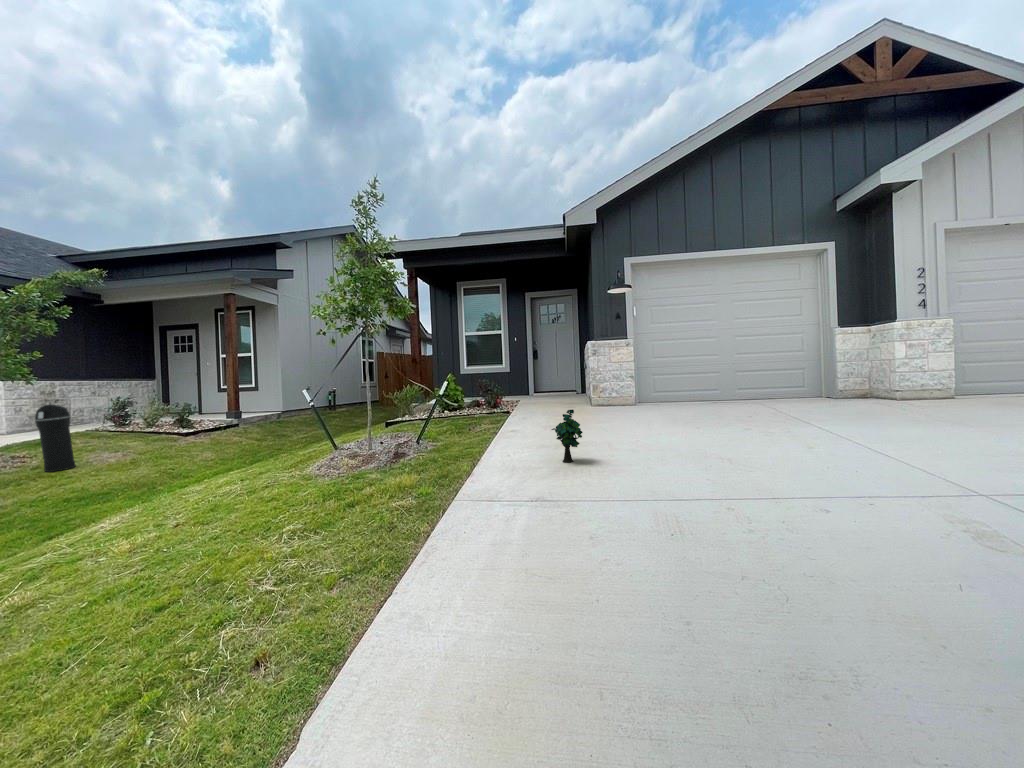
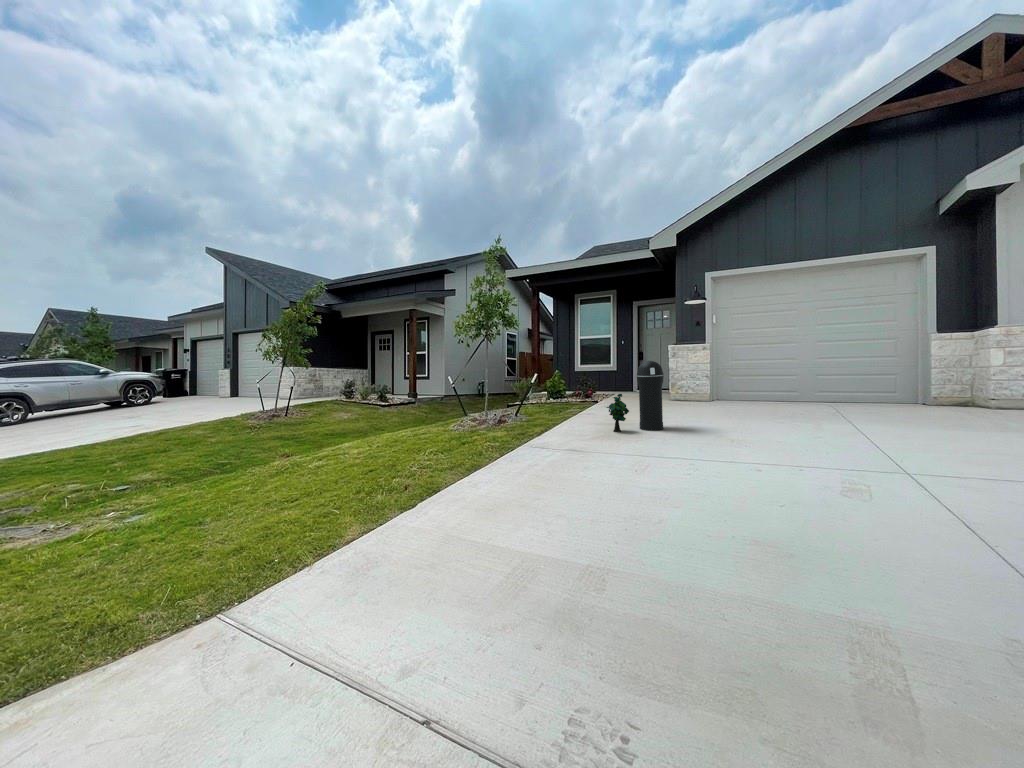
trash can: present [35,404,75,472] -> present [637,361,664,430]

